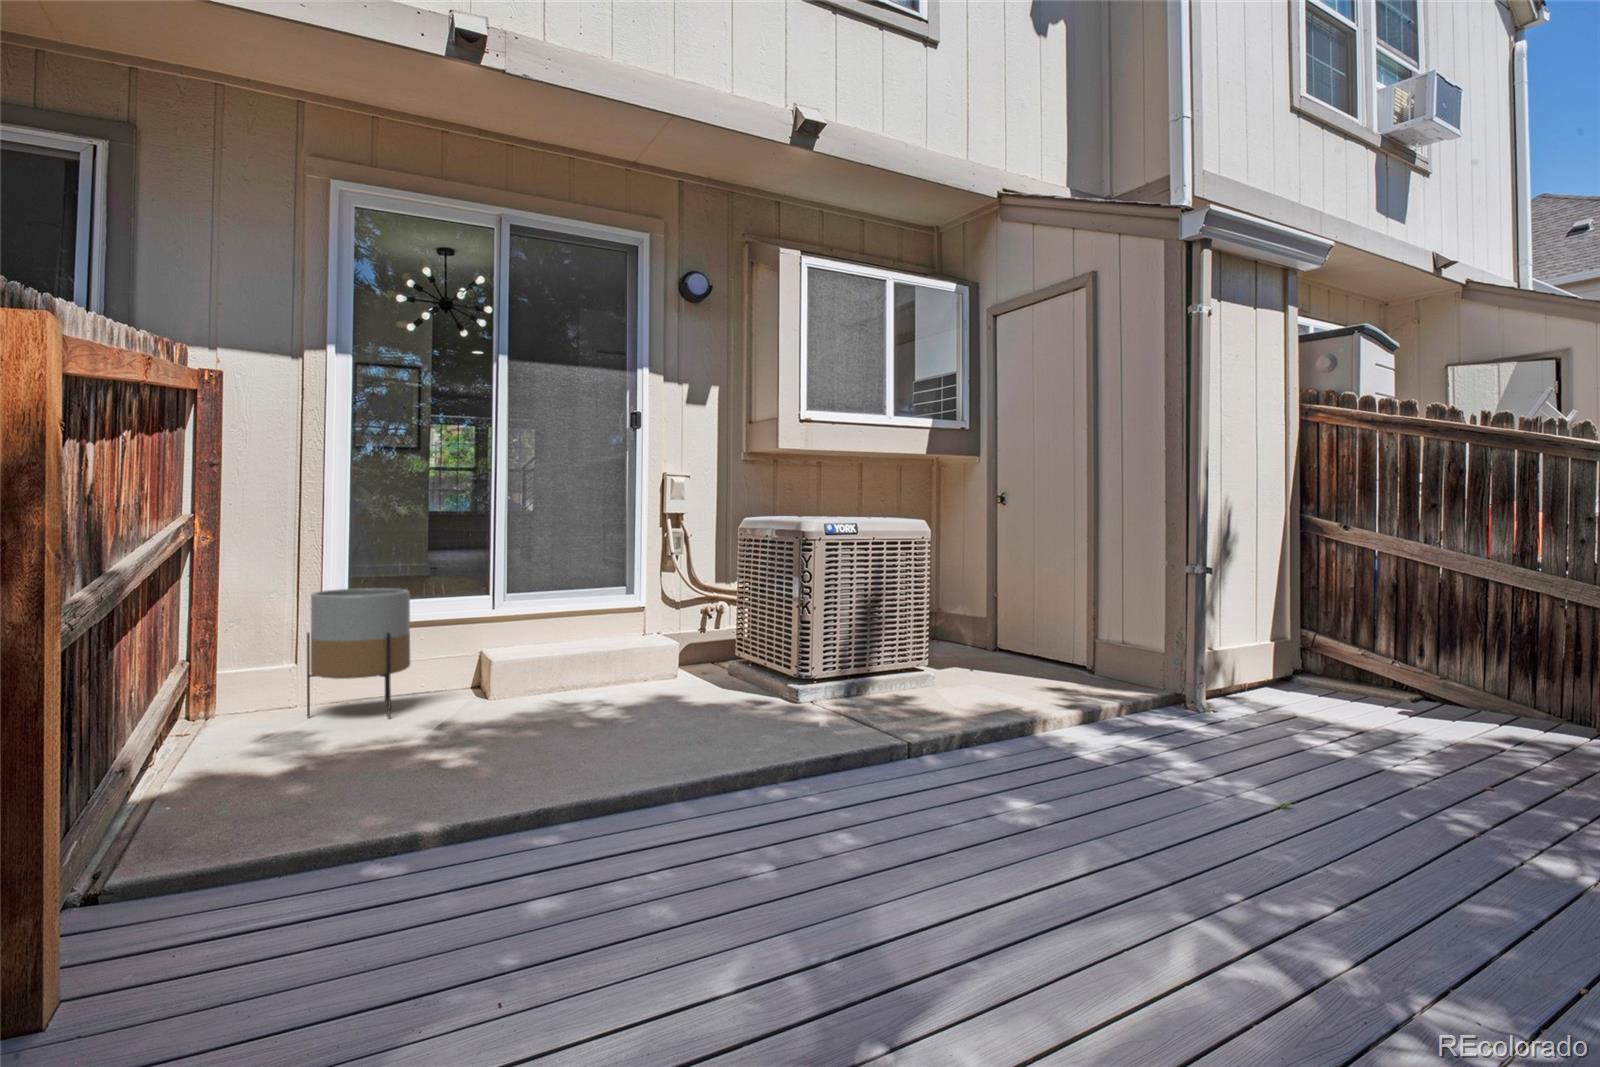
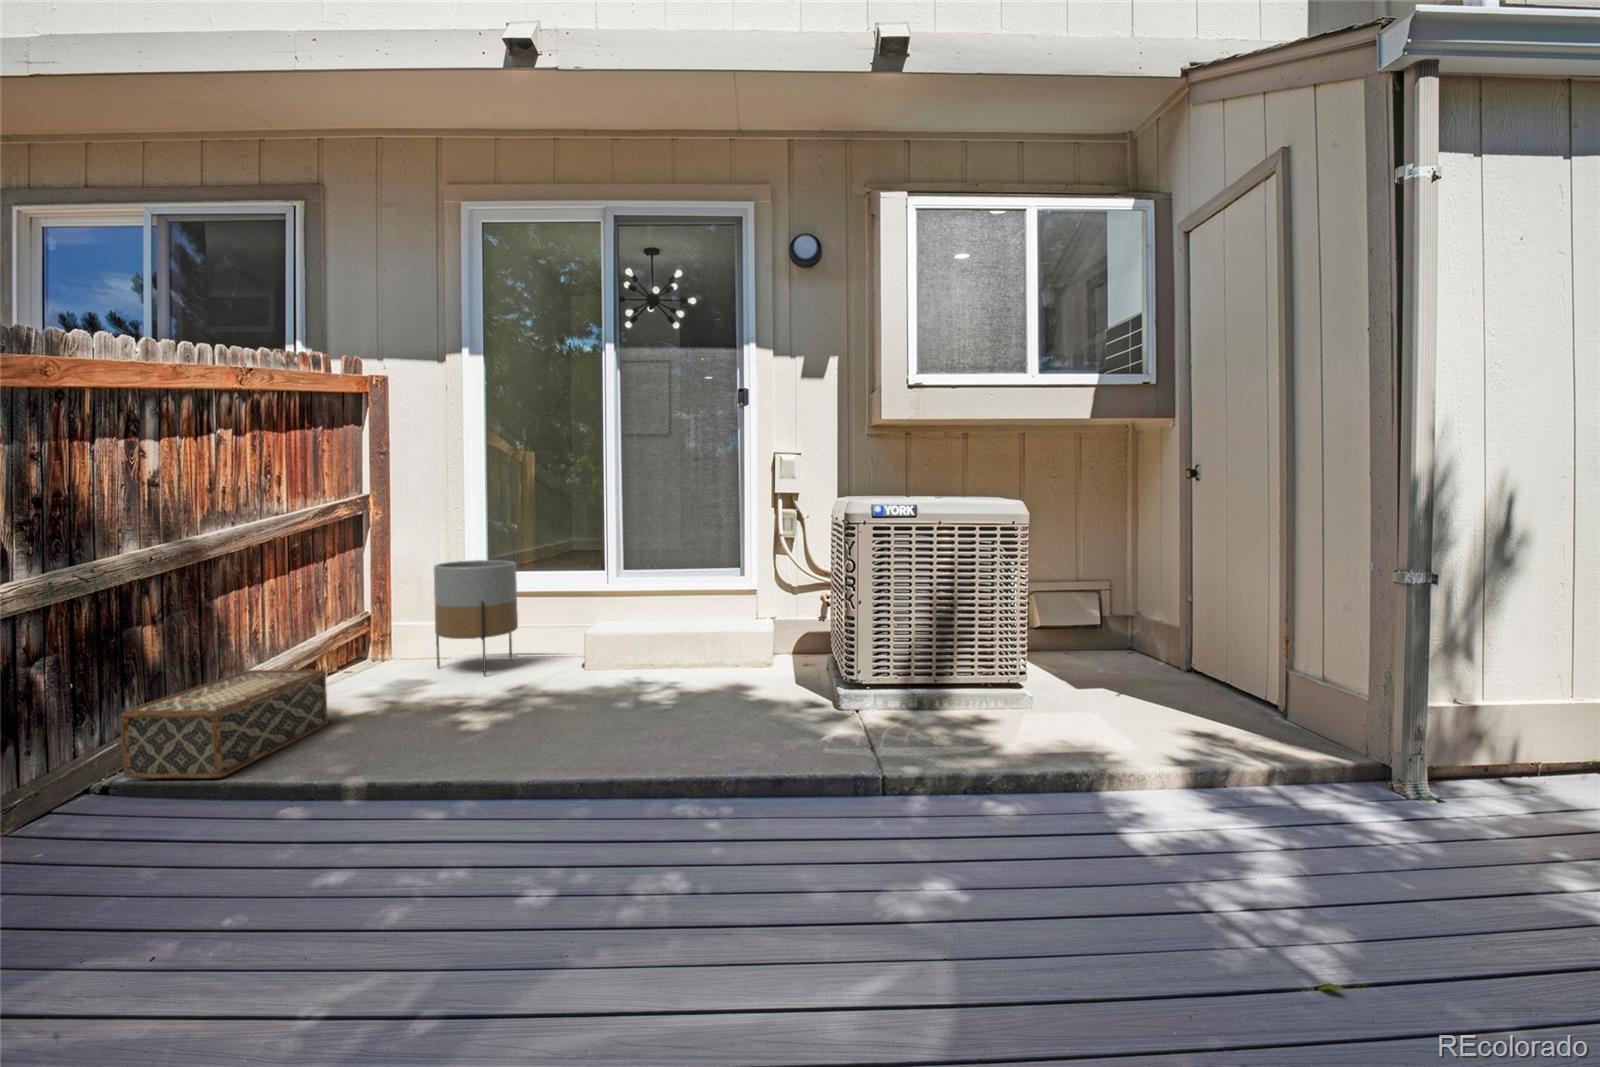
woven basket: none [113,715,281,858] -> present [121,670,327,778]

